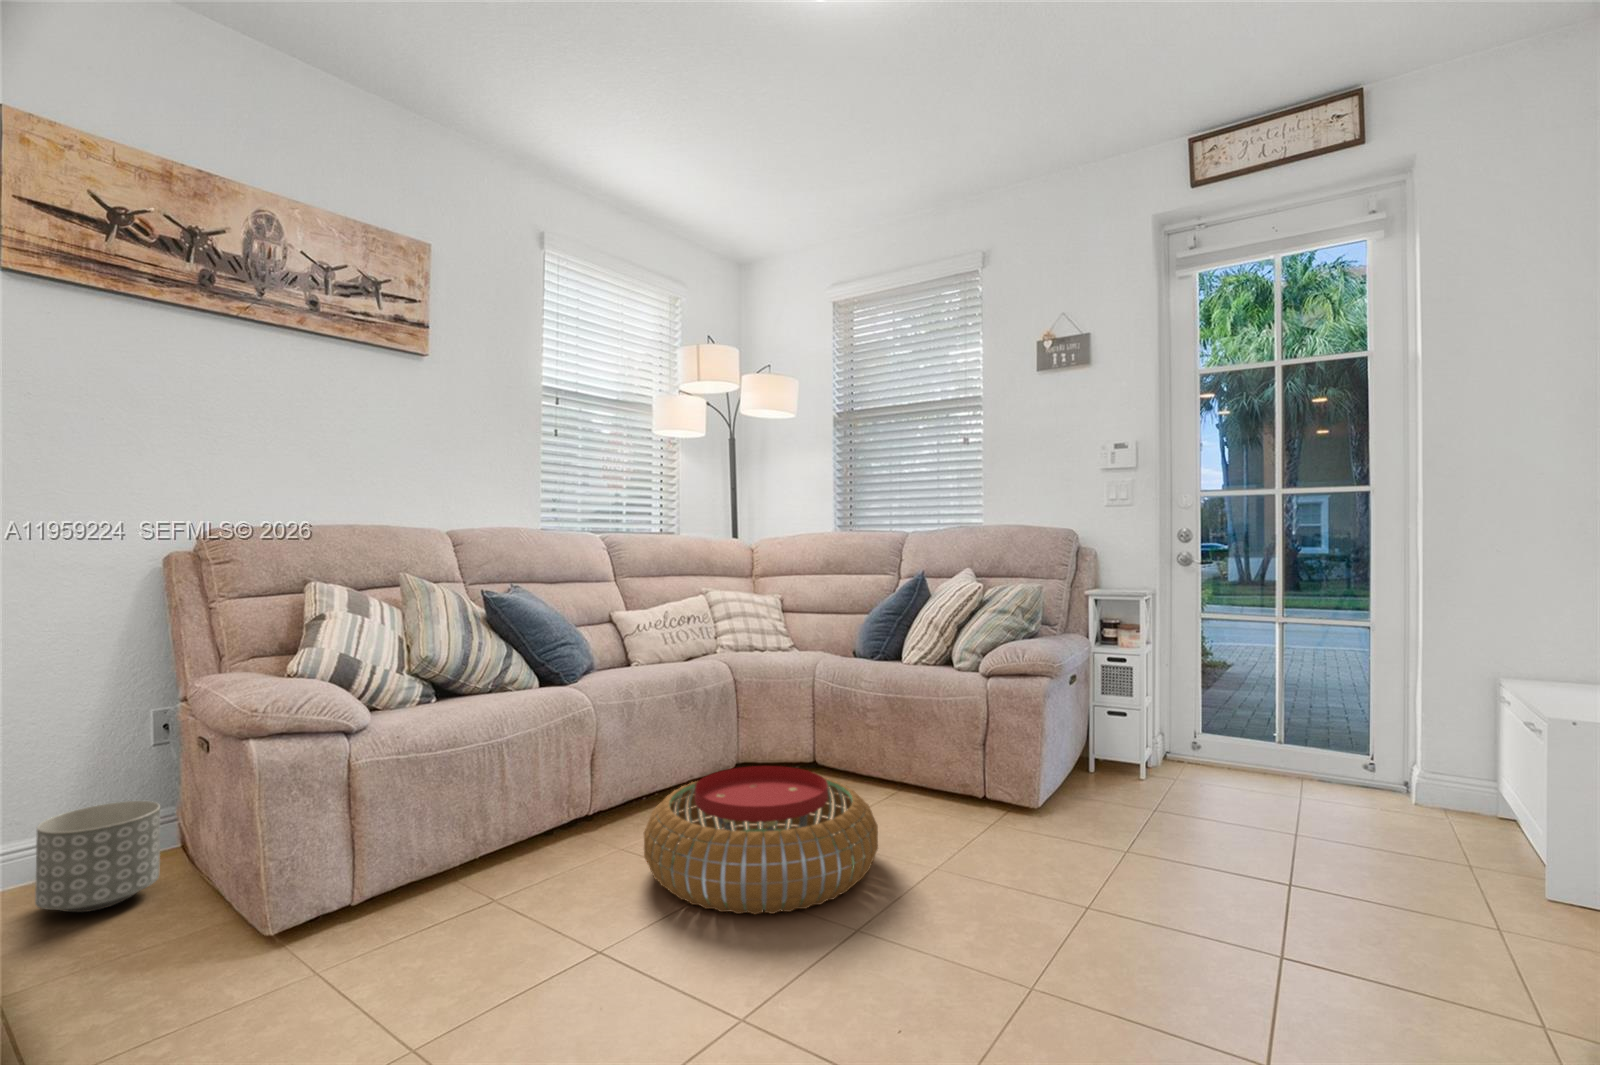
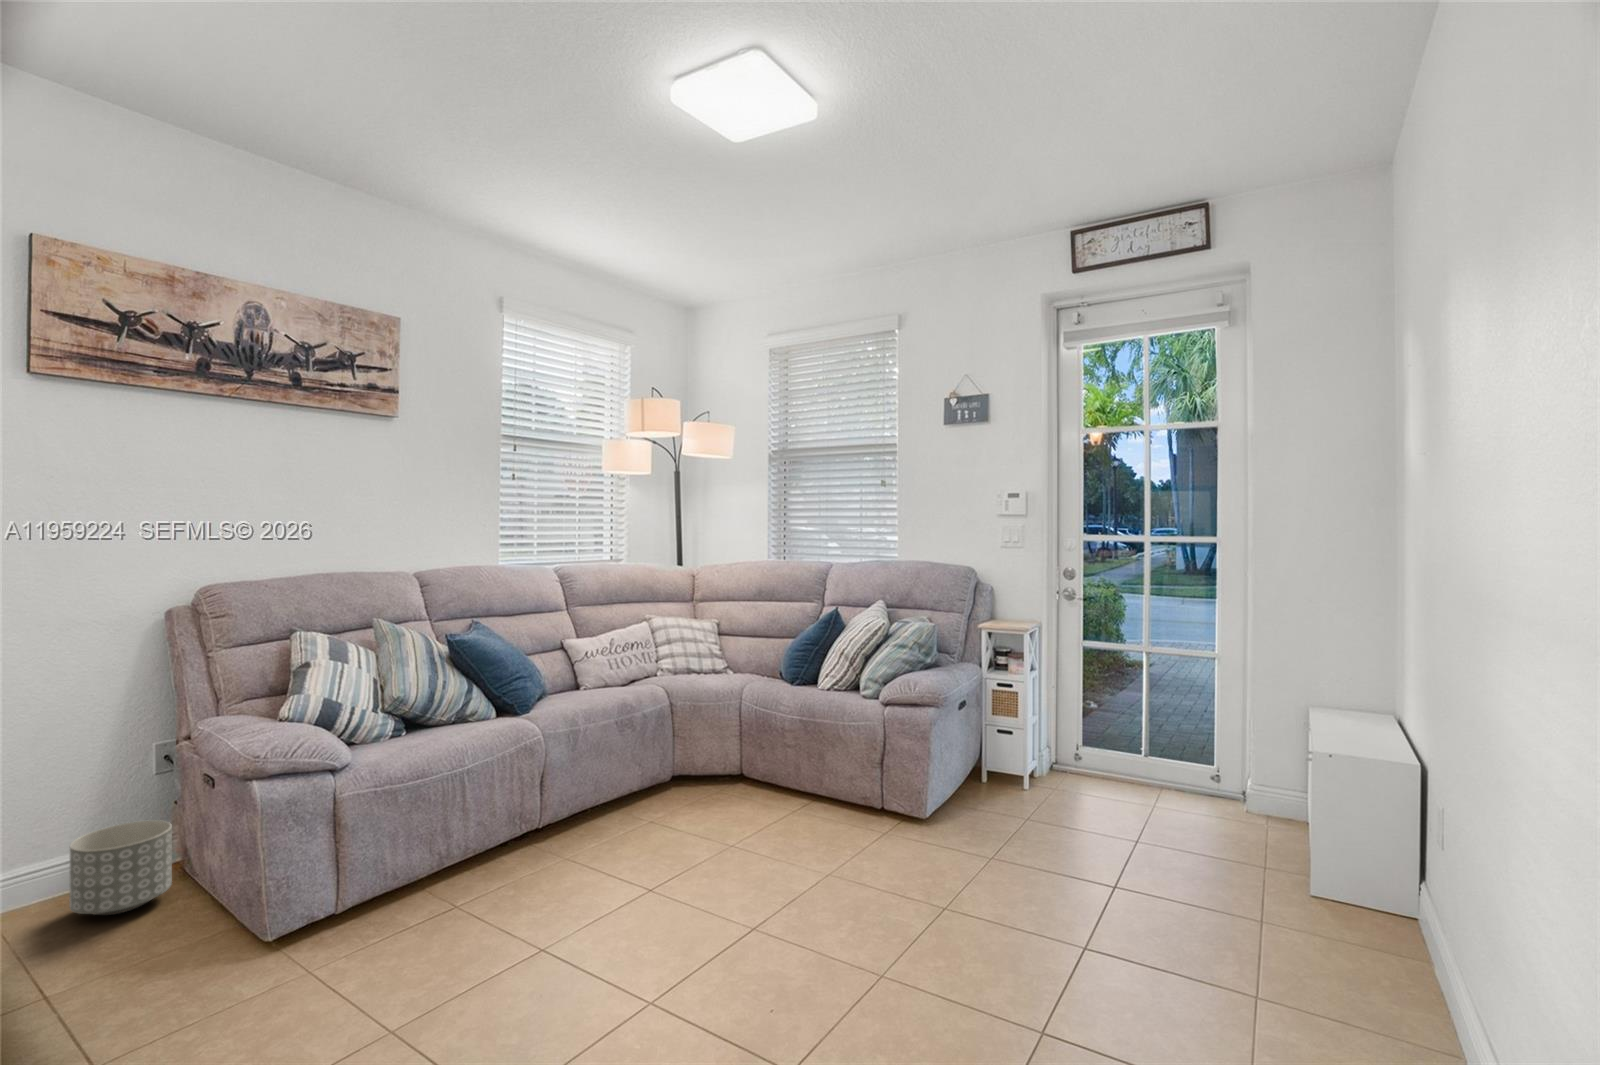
pouf: present [644,766,878,914] -> none [581,785,776,912]

